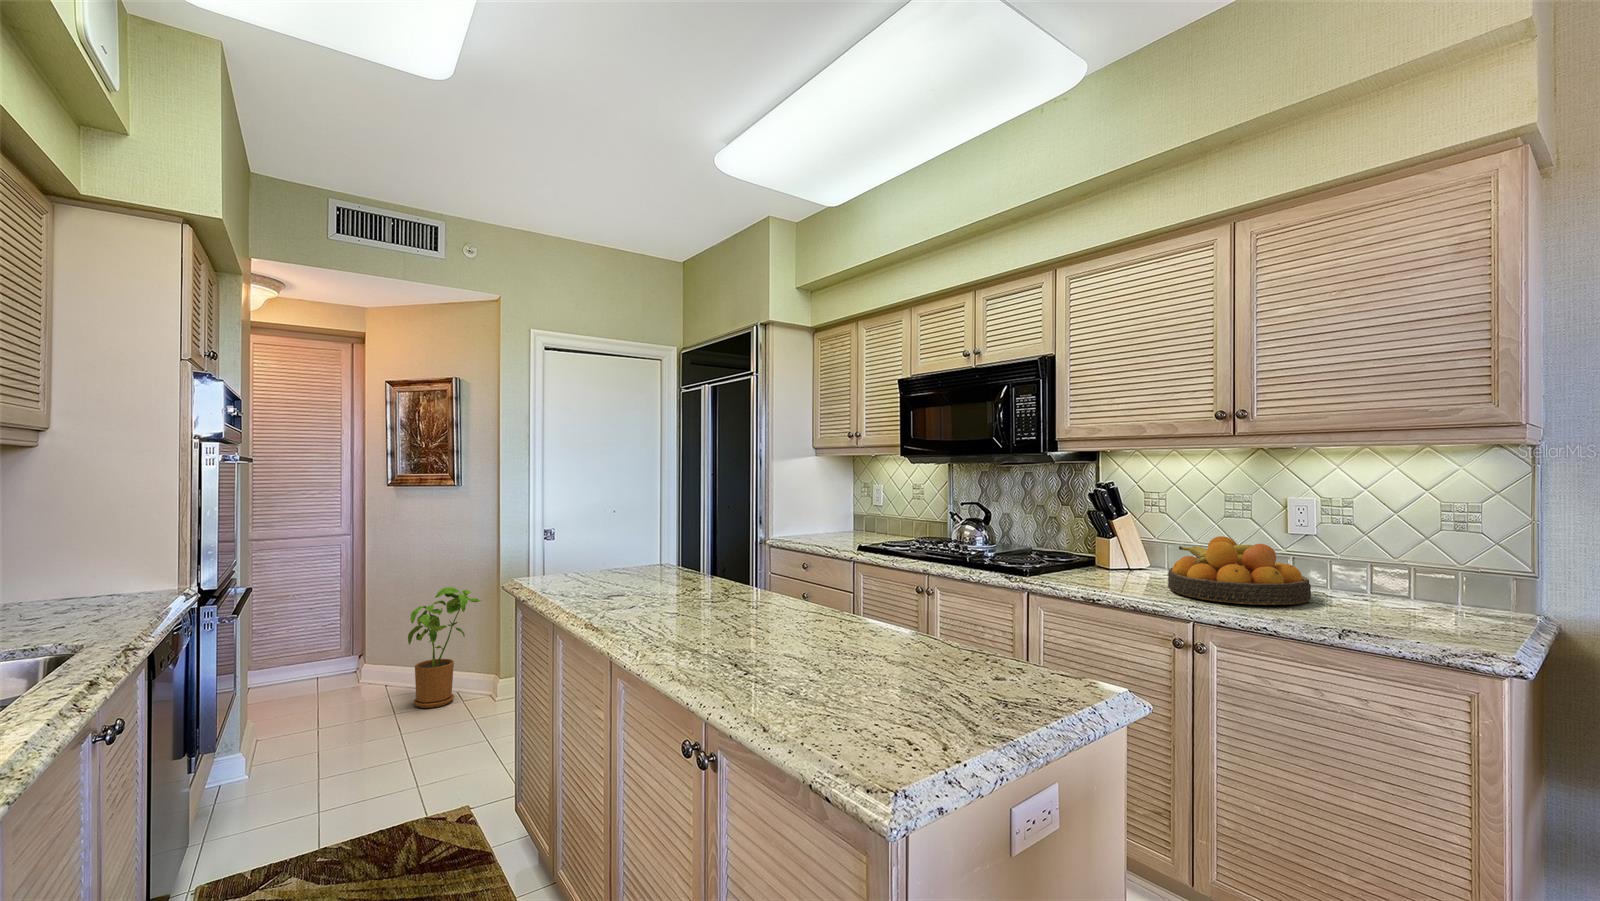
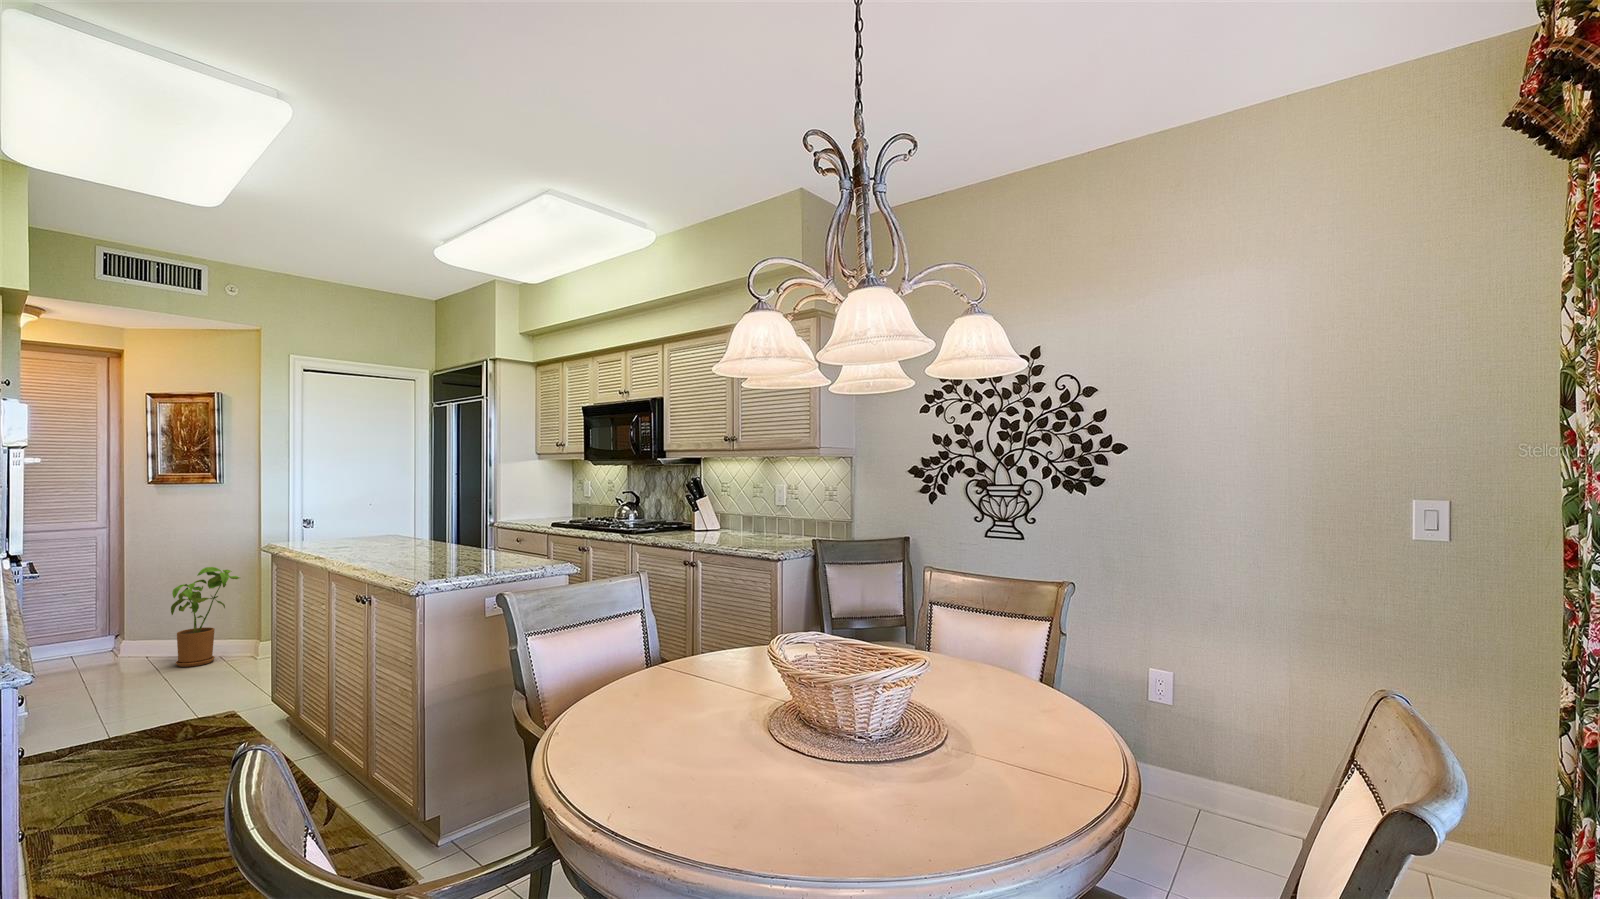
fruit bowl: present [1168,536,1311,605] -> none [704,508,772,543]

